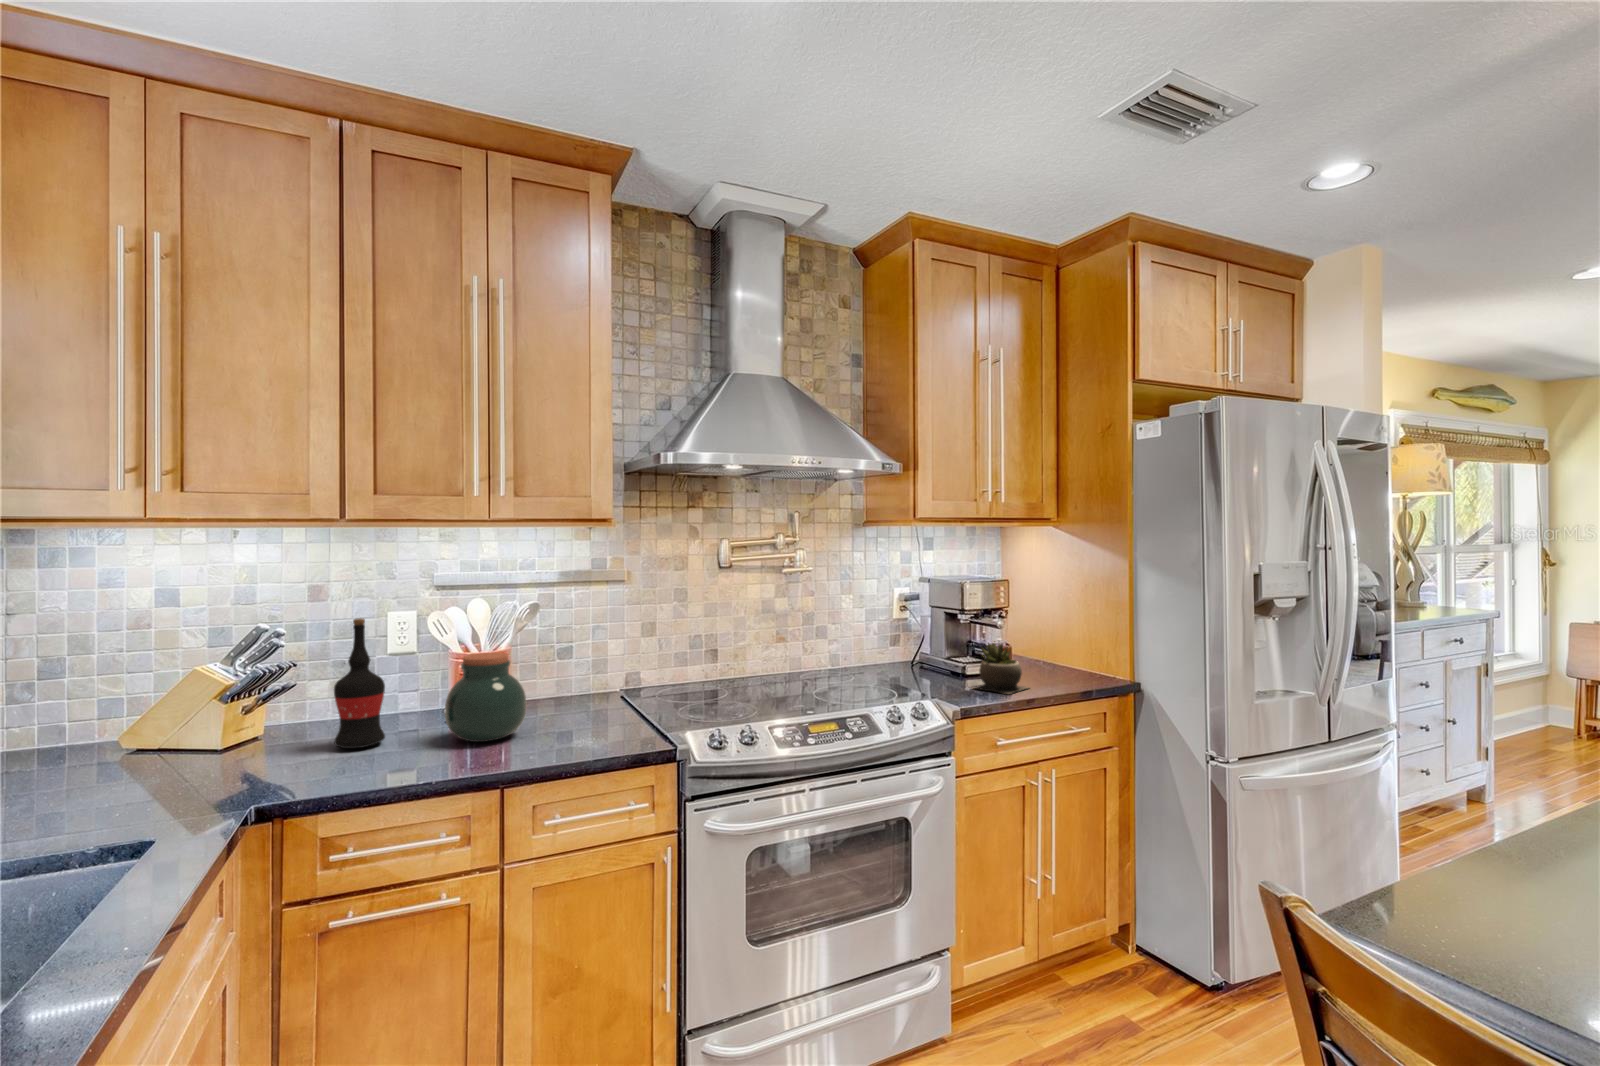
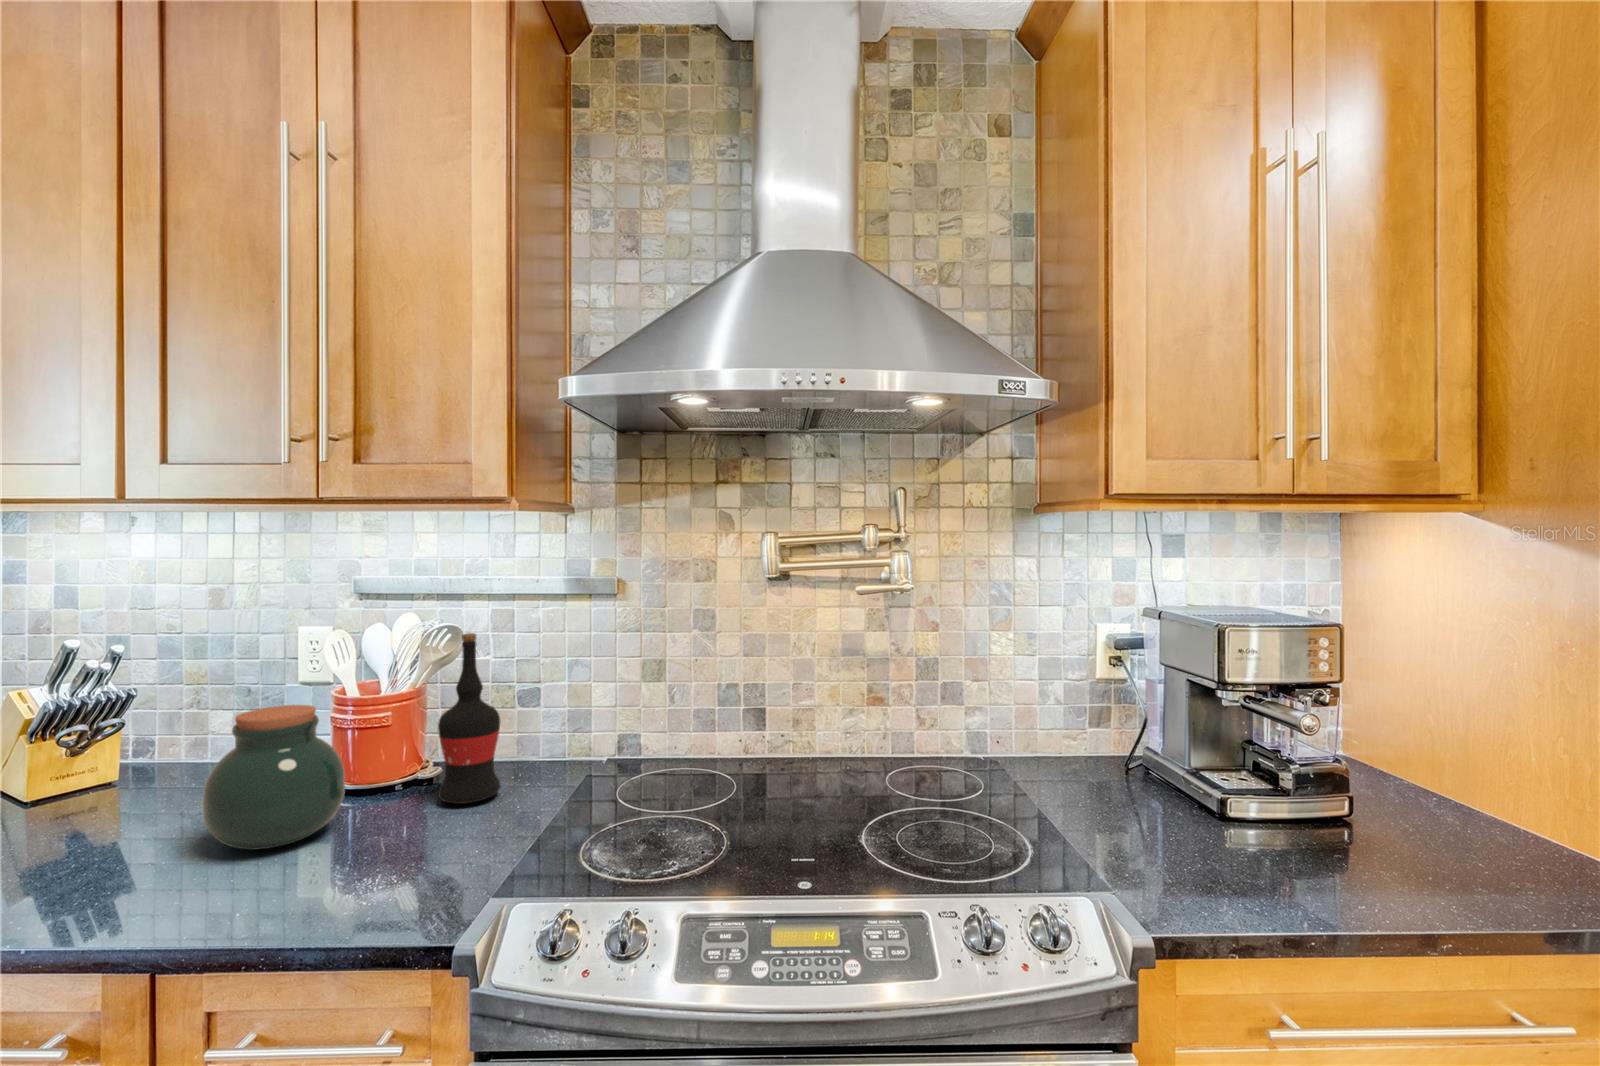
wine bottle: present [334,618,385,748] -> present [438,633,500,804]
succulent plant: present [974,643,1027,694] -> none [1205,767,1368,906]

